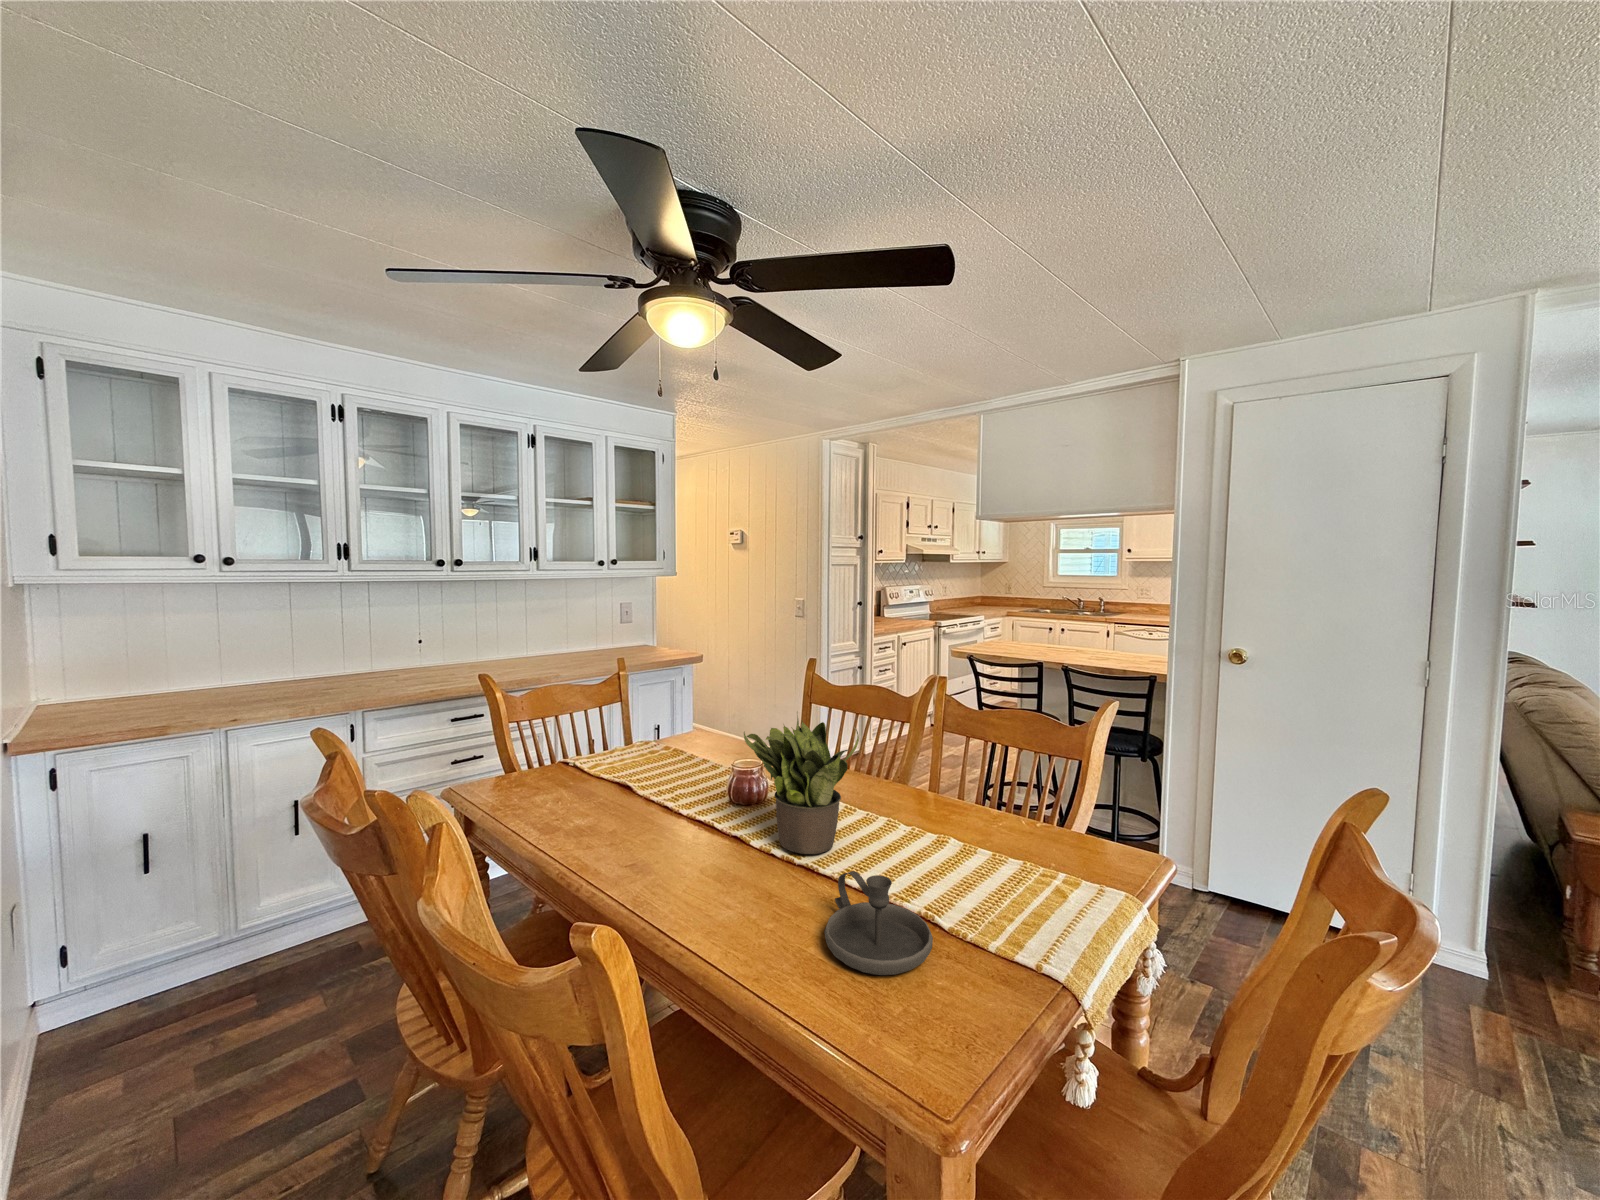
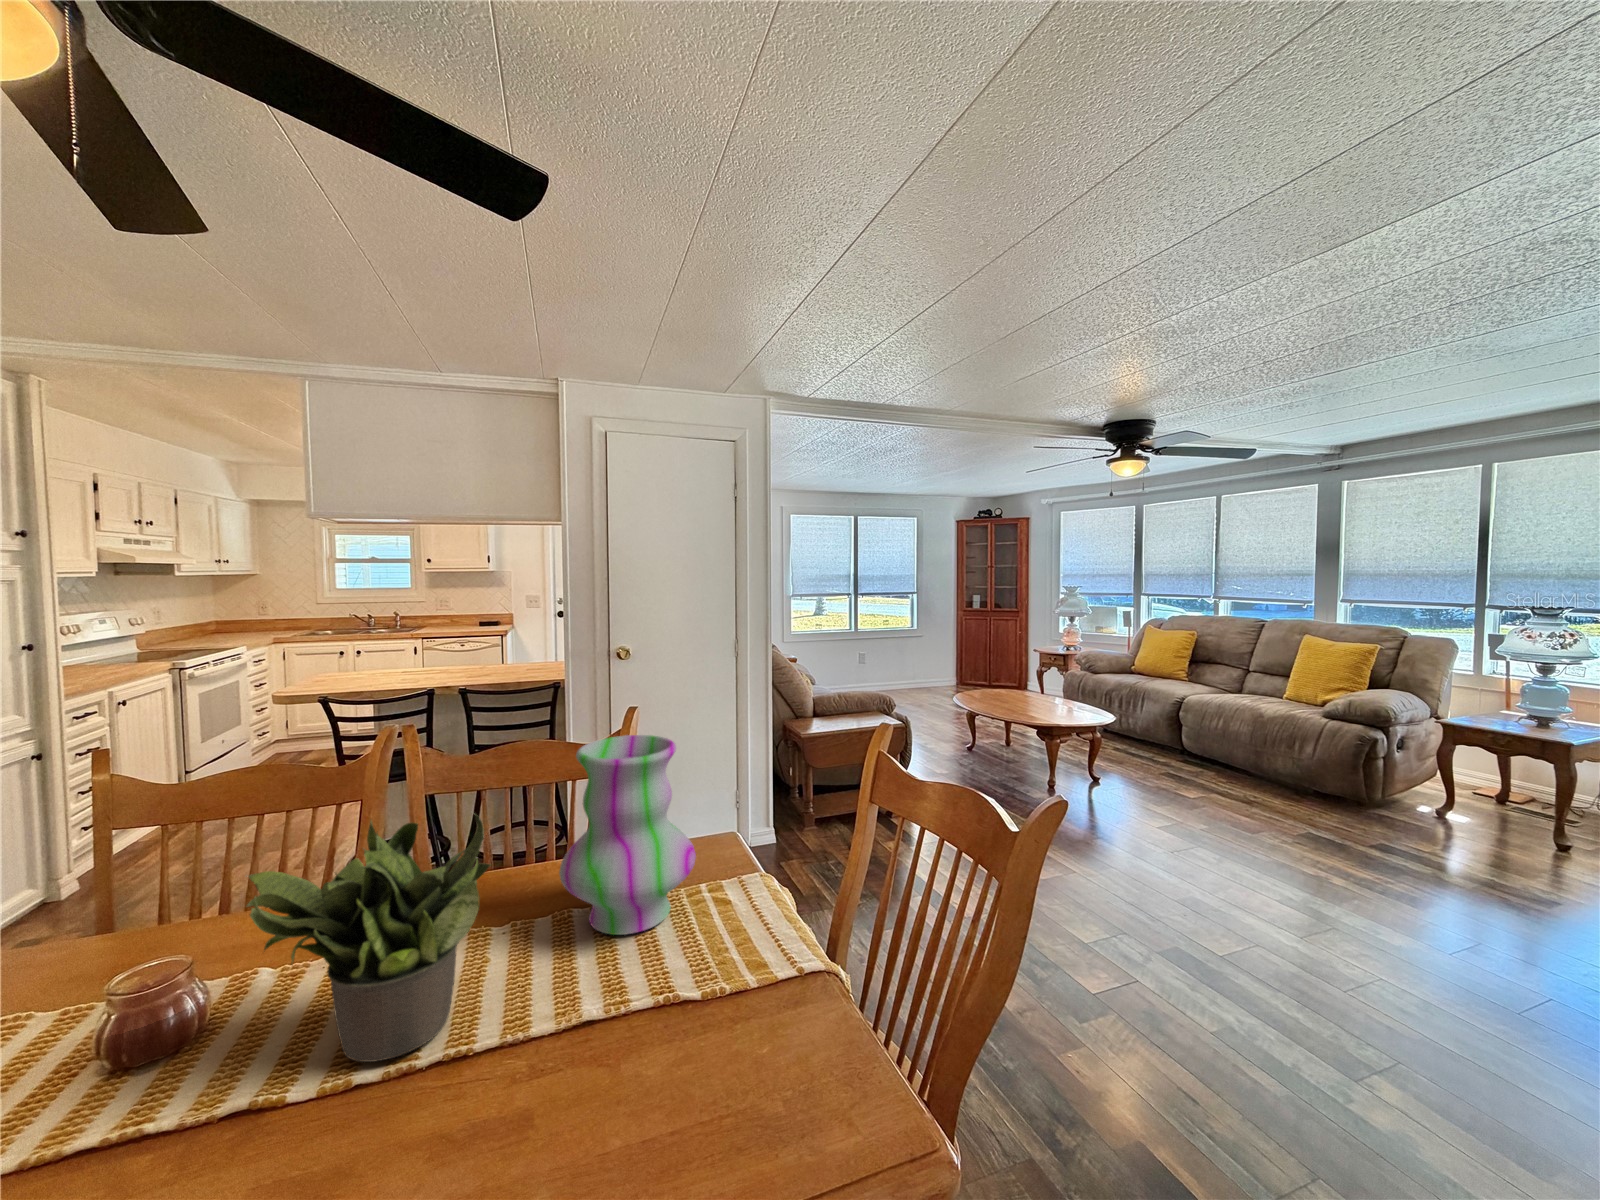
vase: none [926,710,1044,878] -> present [559,735,696,935]
candlestick: present [824,871,933,975] -> none [574,974,745,1123]

